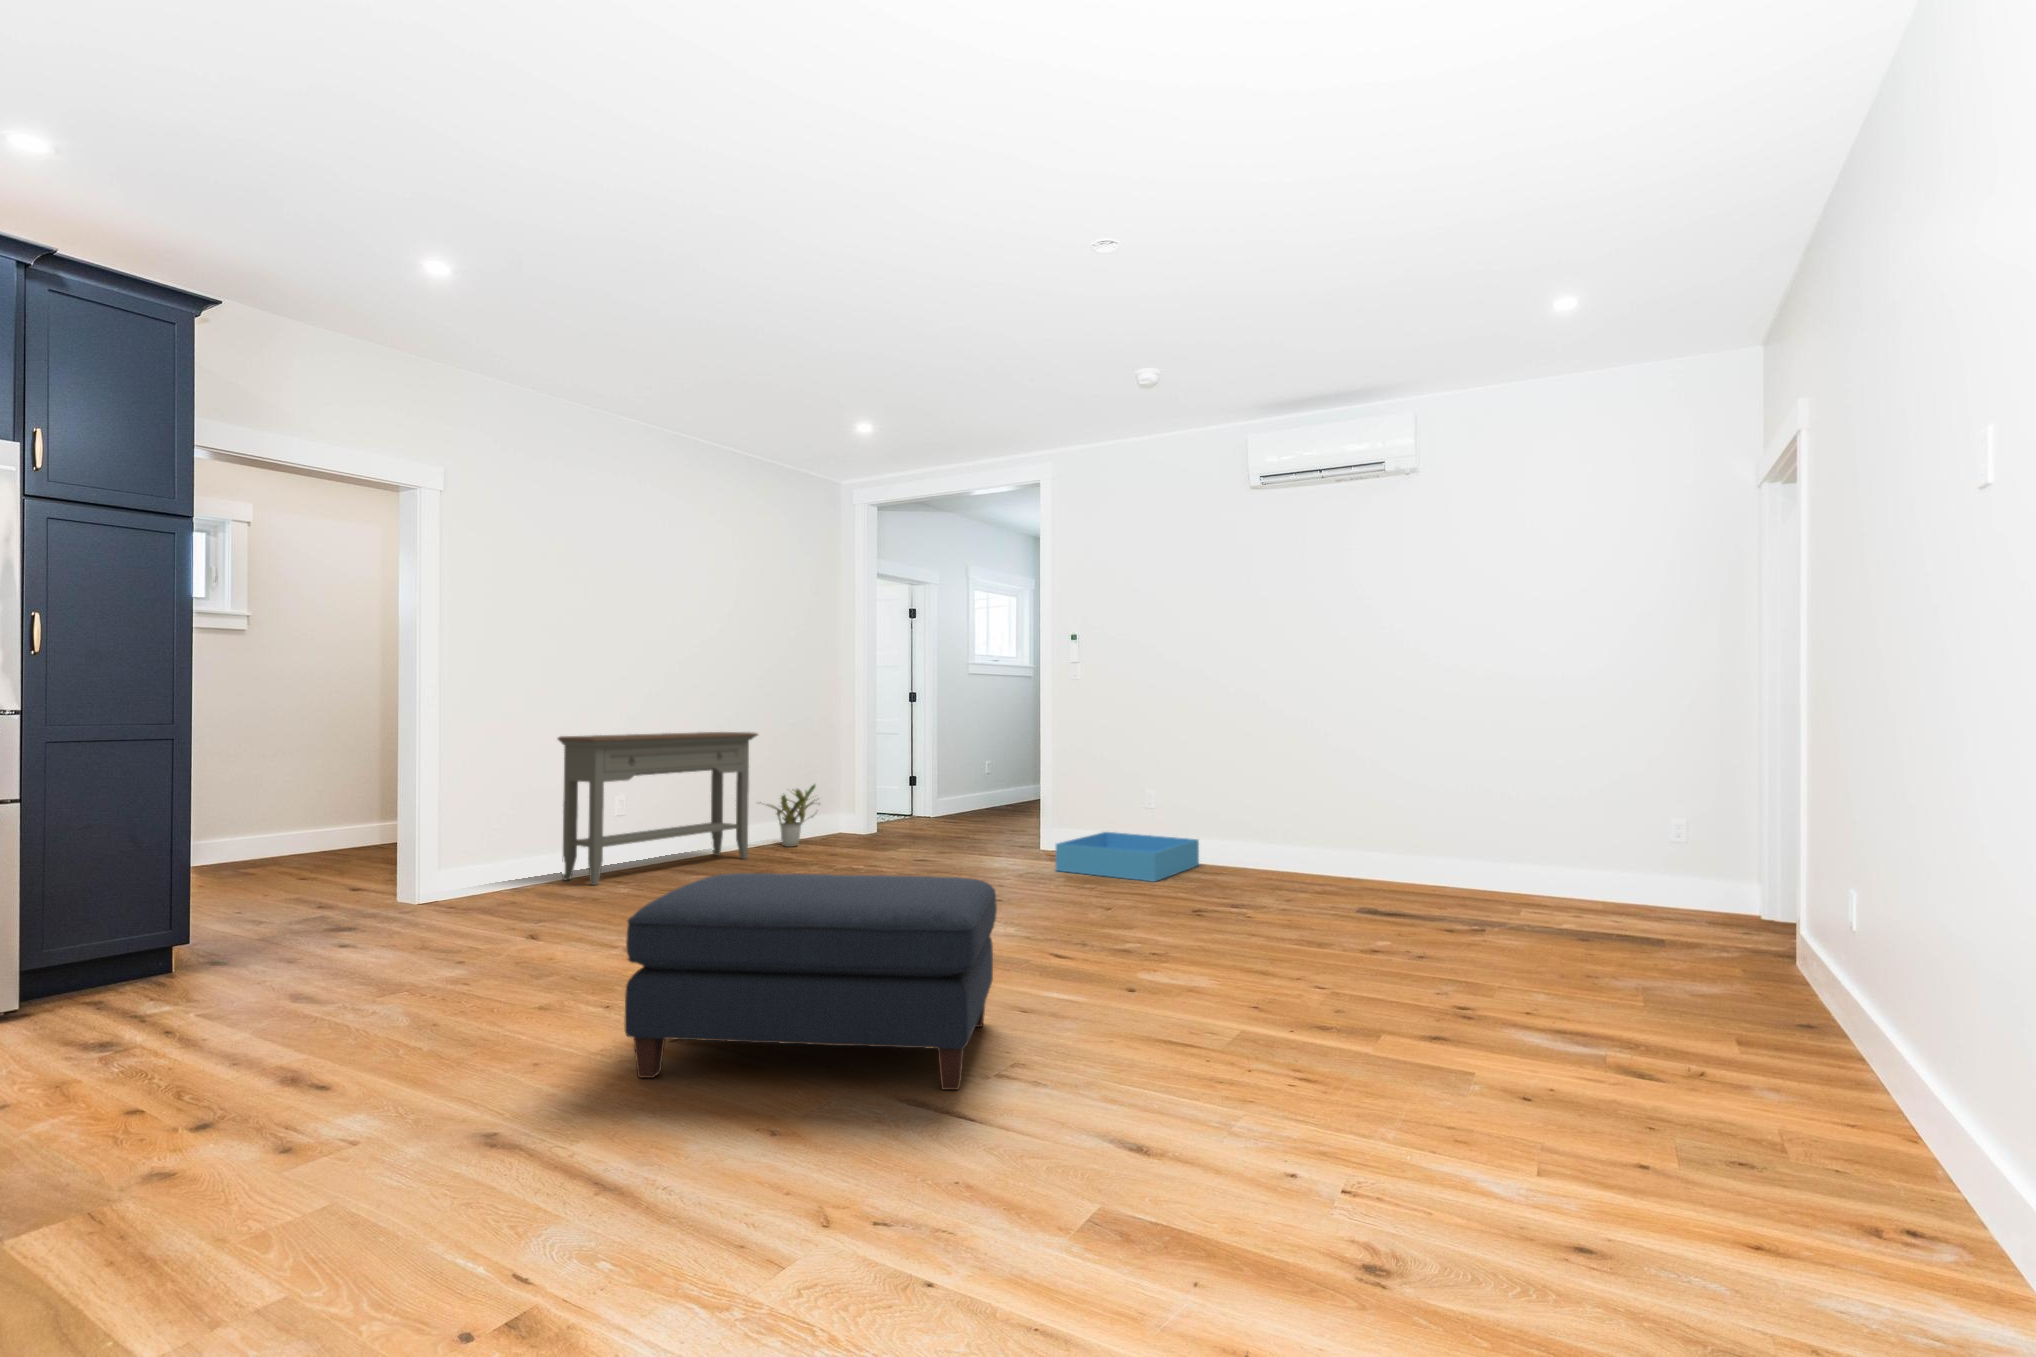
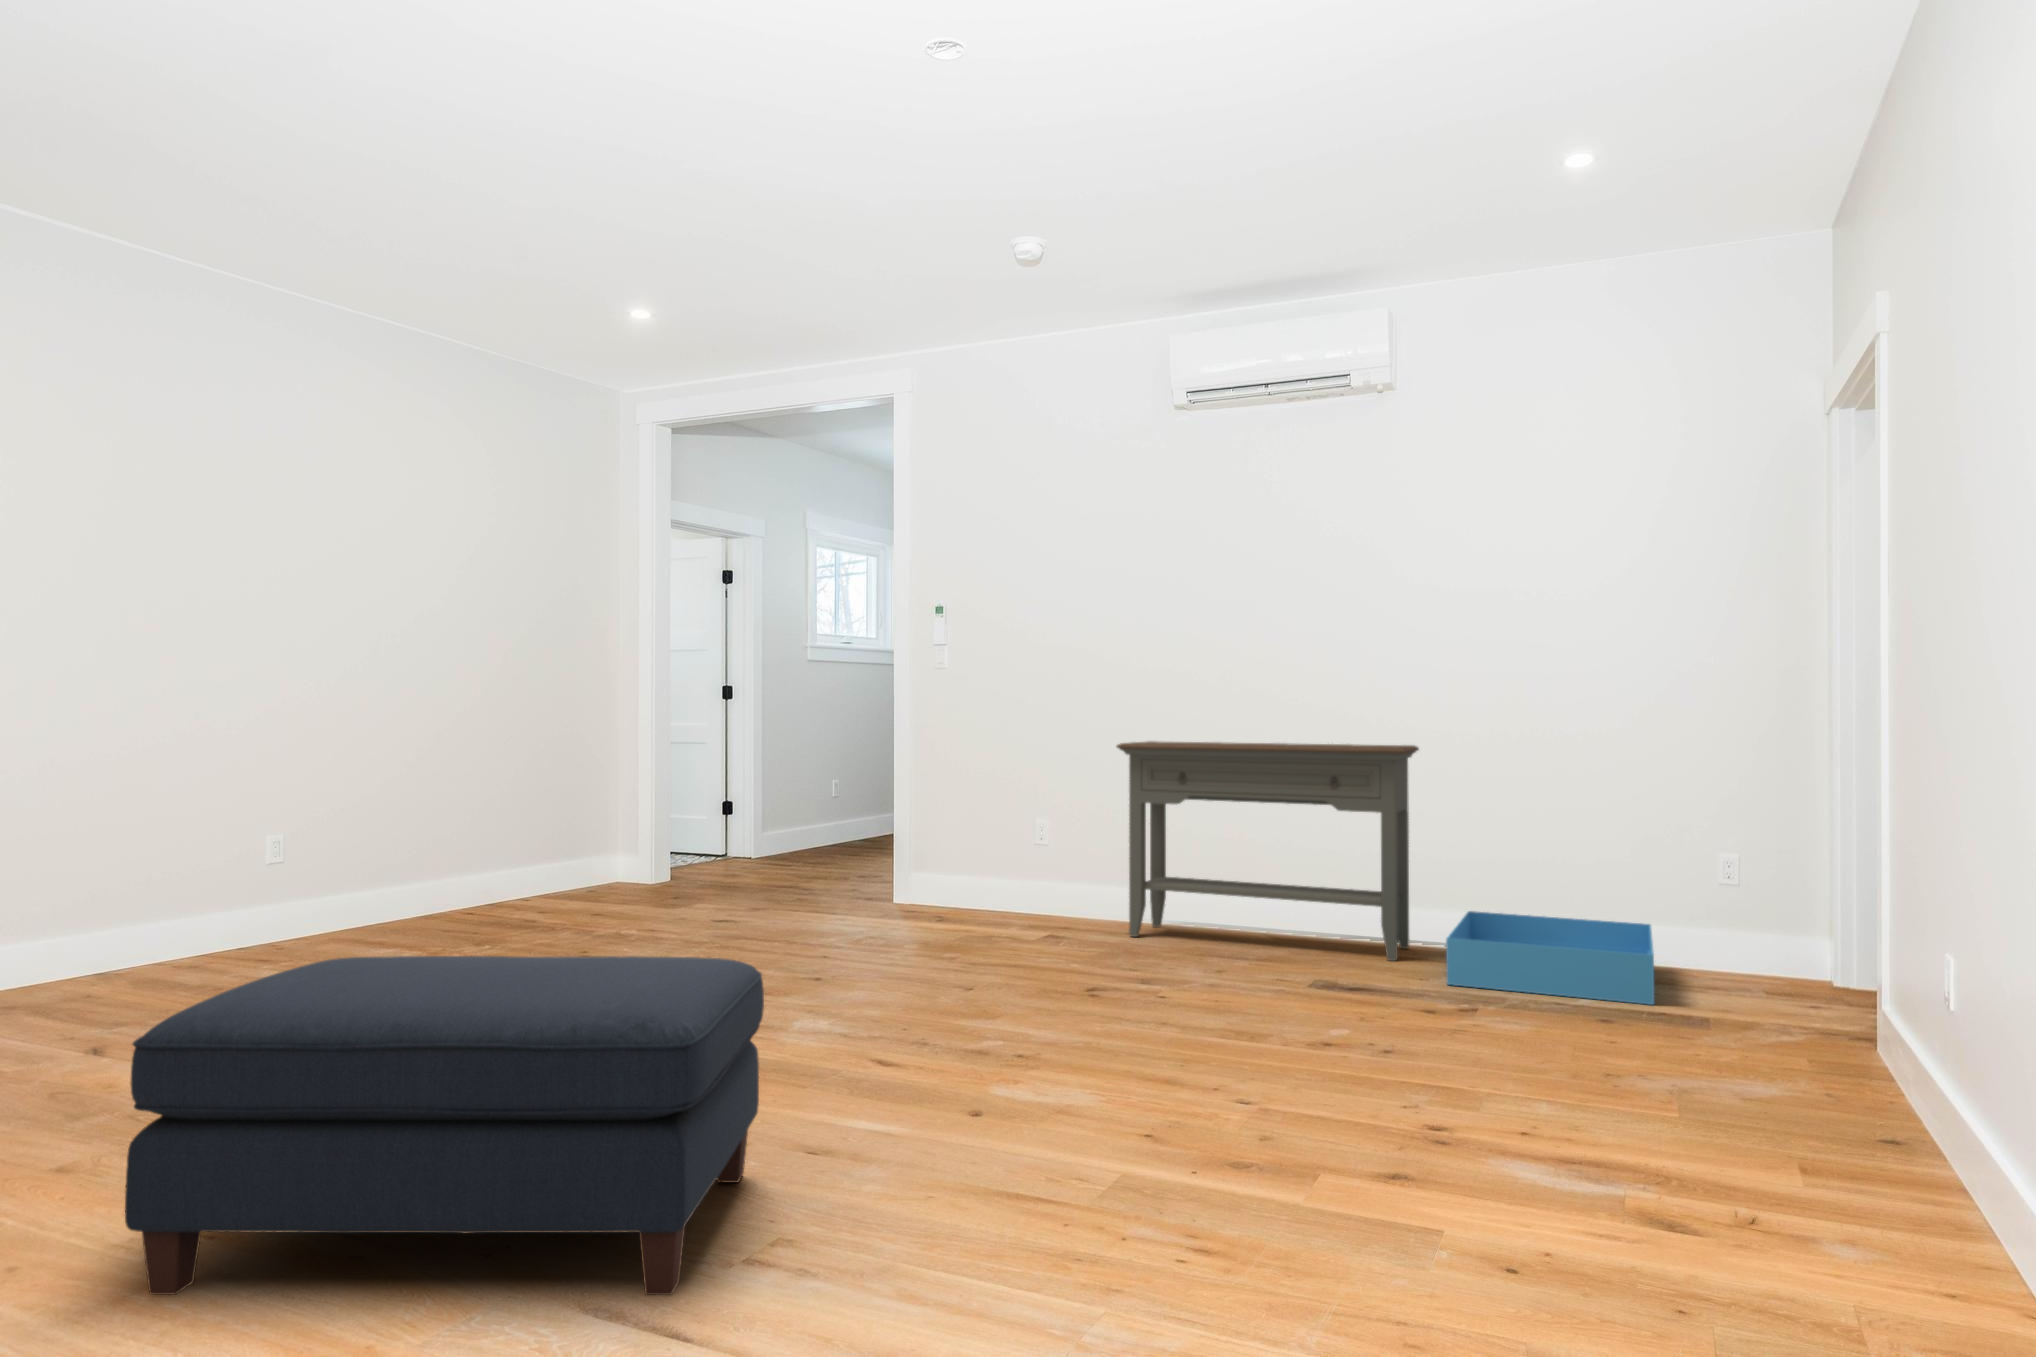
console table: present [558,732,758,885] -> present [1117,741,1419,961]
potted plant: present [760,785,816,847] -> none [488,813,587,903]
storage bin: present [1056,832,1199,882] -> present [1446,911,1654,1005]

